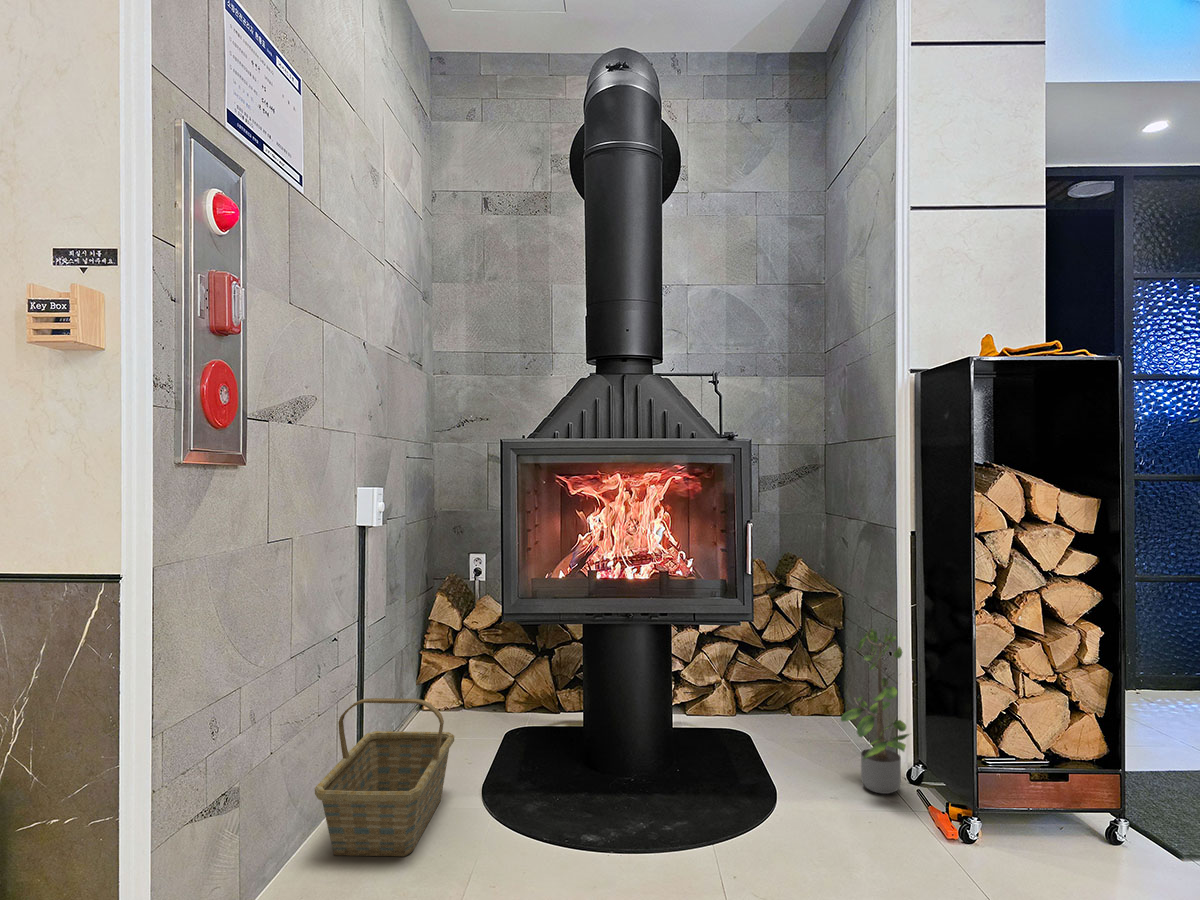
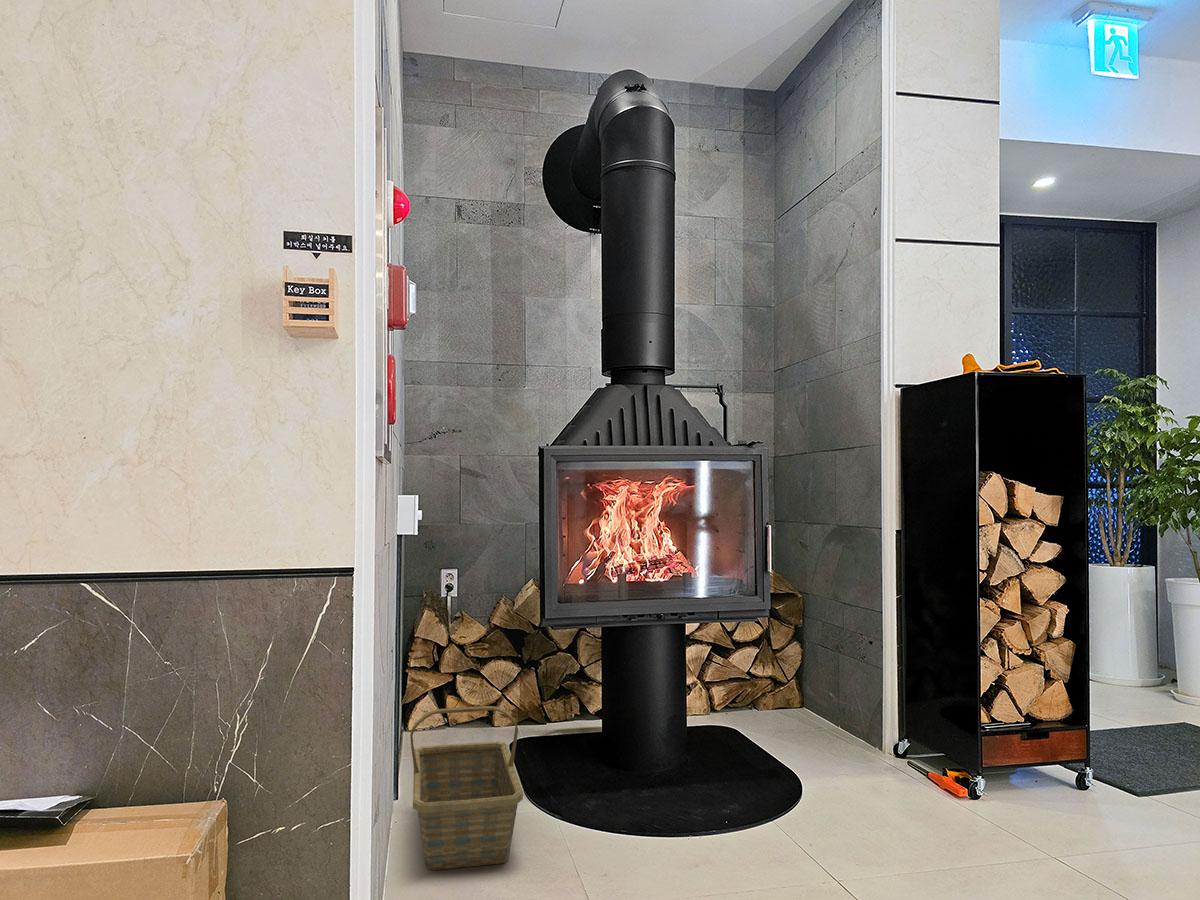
potted plant: present [841,628,909,794] -> none [843,616,917,766]

